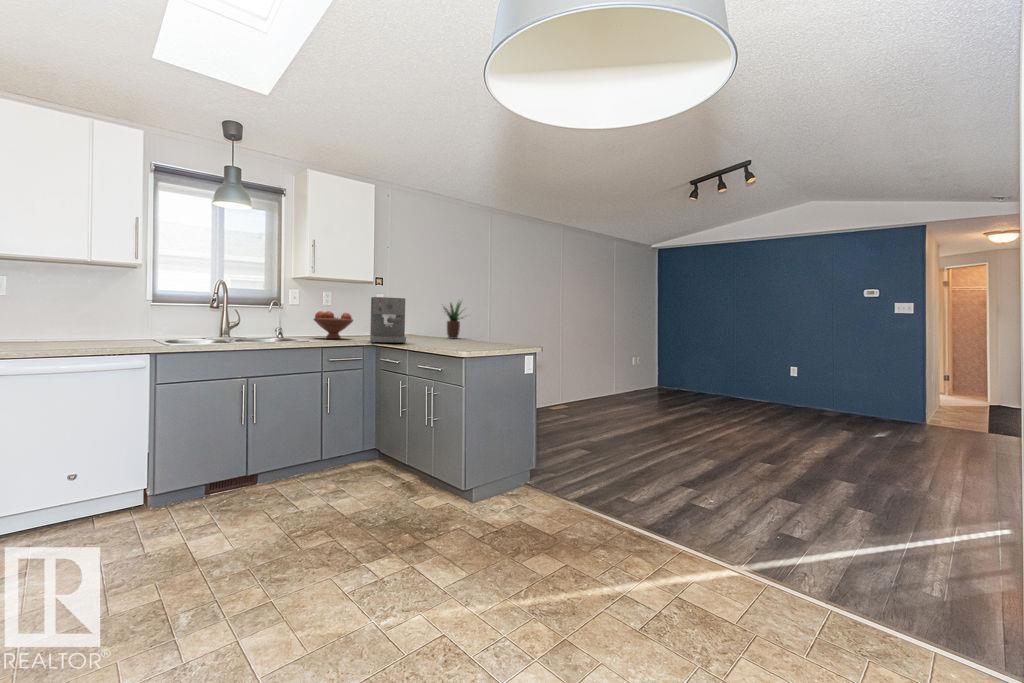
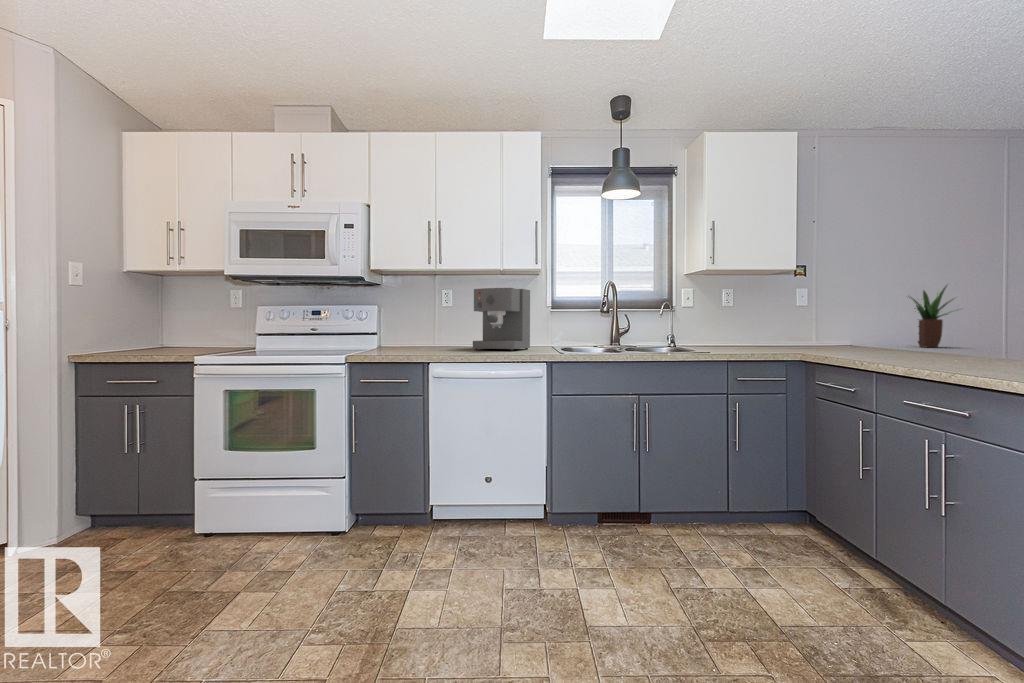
coffee maker: present [370,297,406,344] -> present [473,288,530,350]
fruit bowl: present [314,311,353,339] -> none [713,312,767,348]

